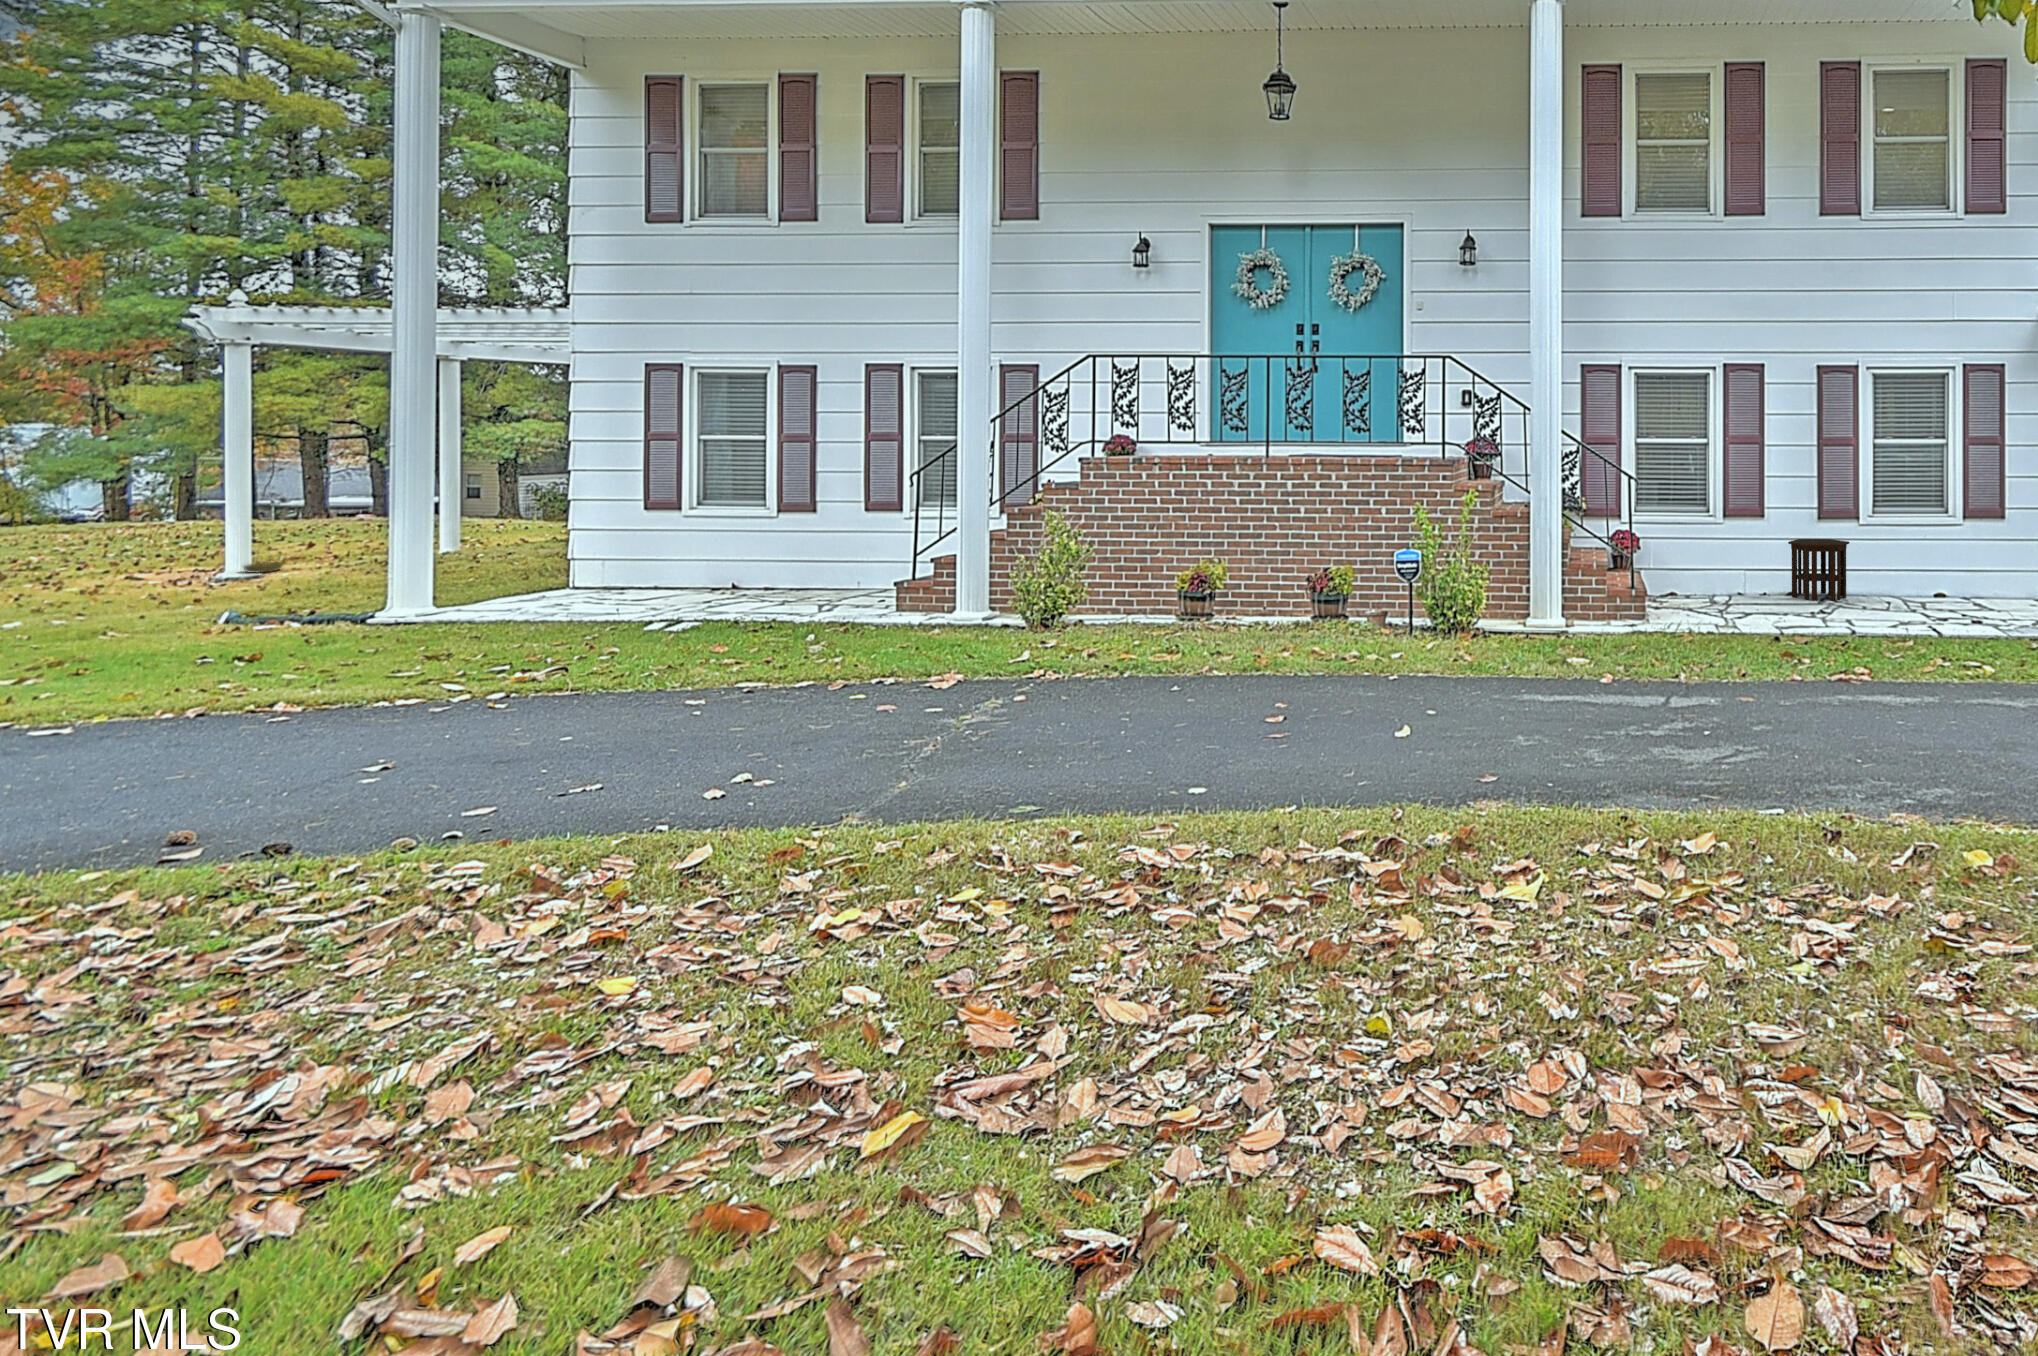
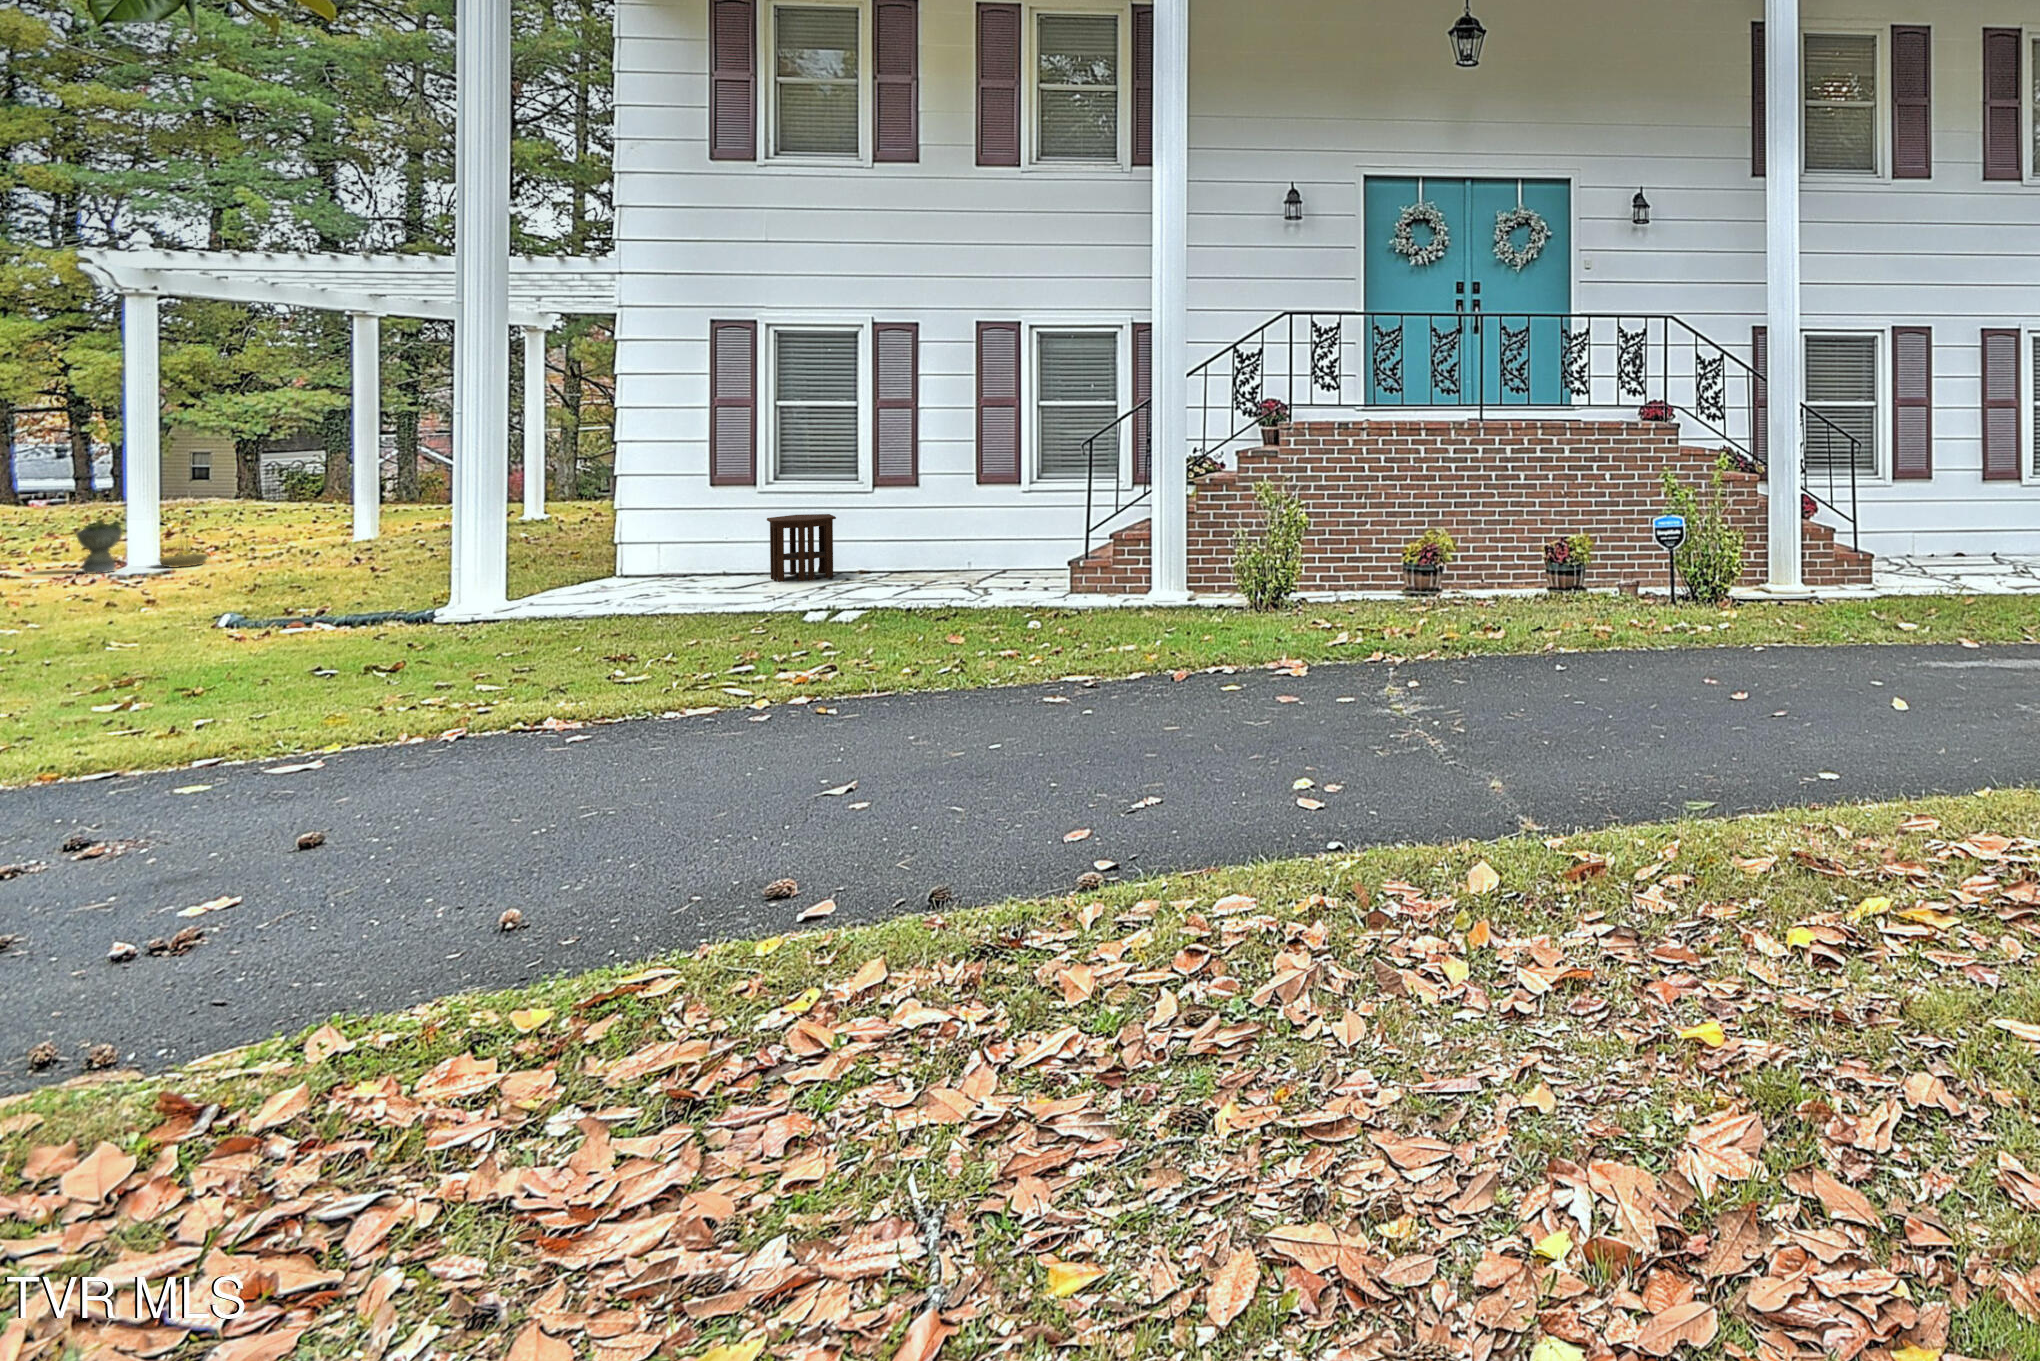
planter: none [174,532,213,577] -> present [76,520,123,574]
side table: present [1788,539,1849,601] -> present [767,514,836,582]

